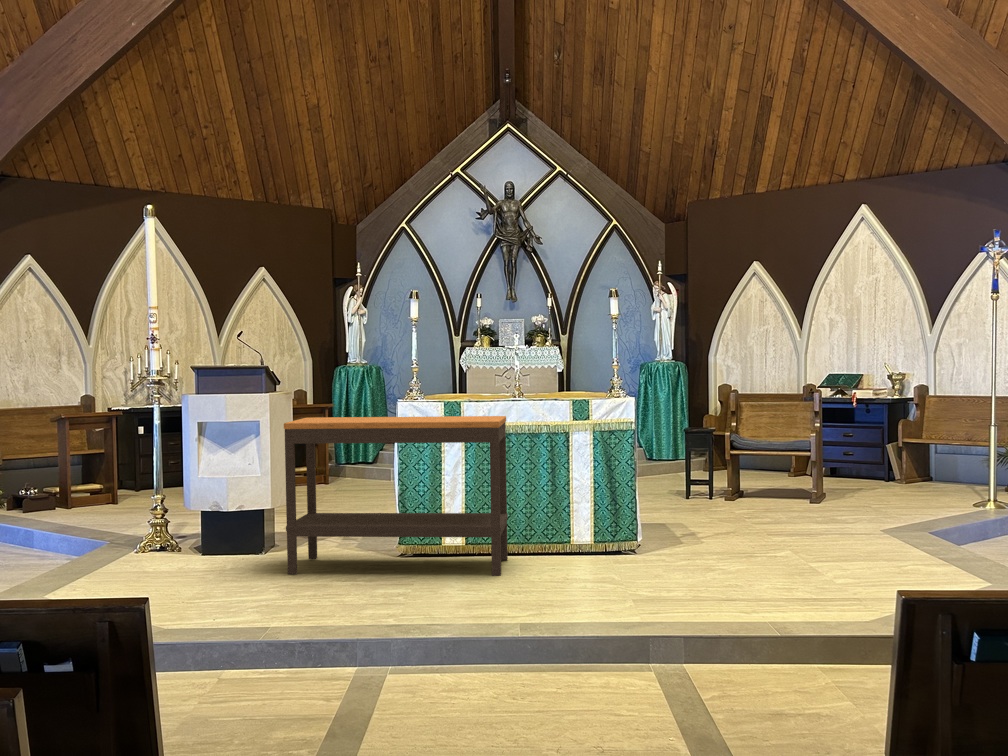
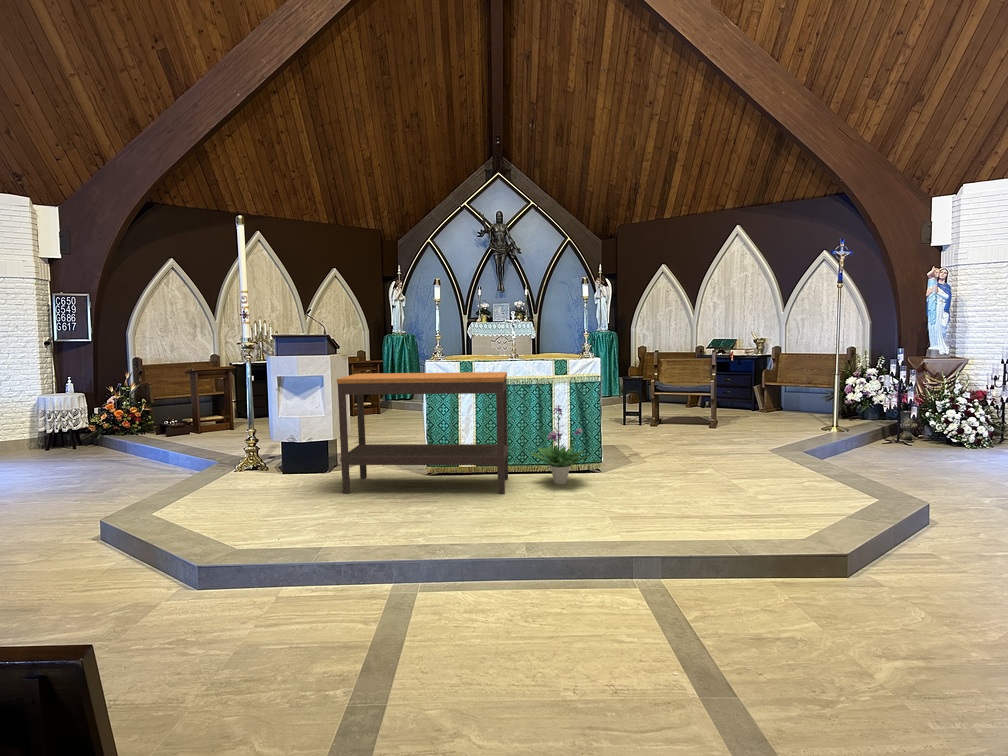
potted plant: none [536,460,614,567] -> present [531,405,588,485]

